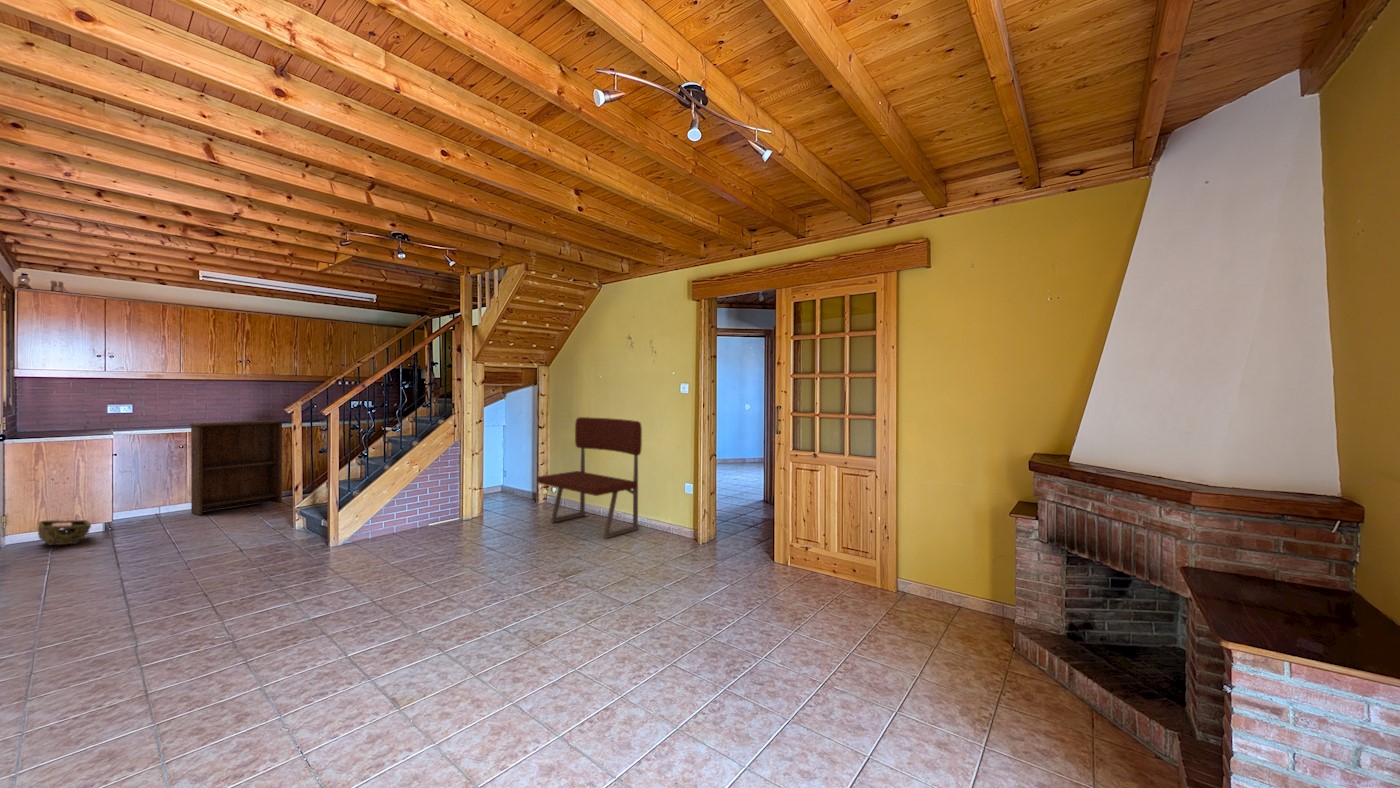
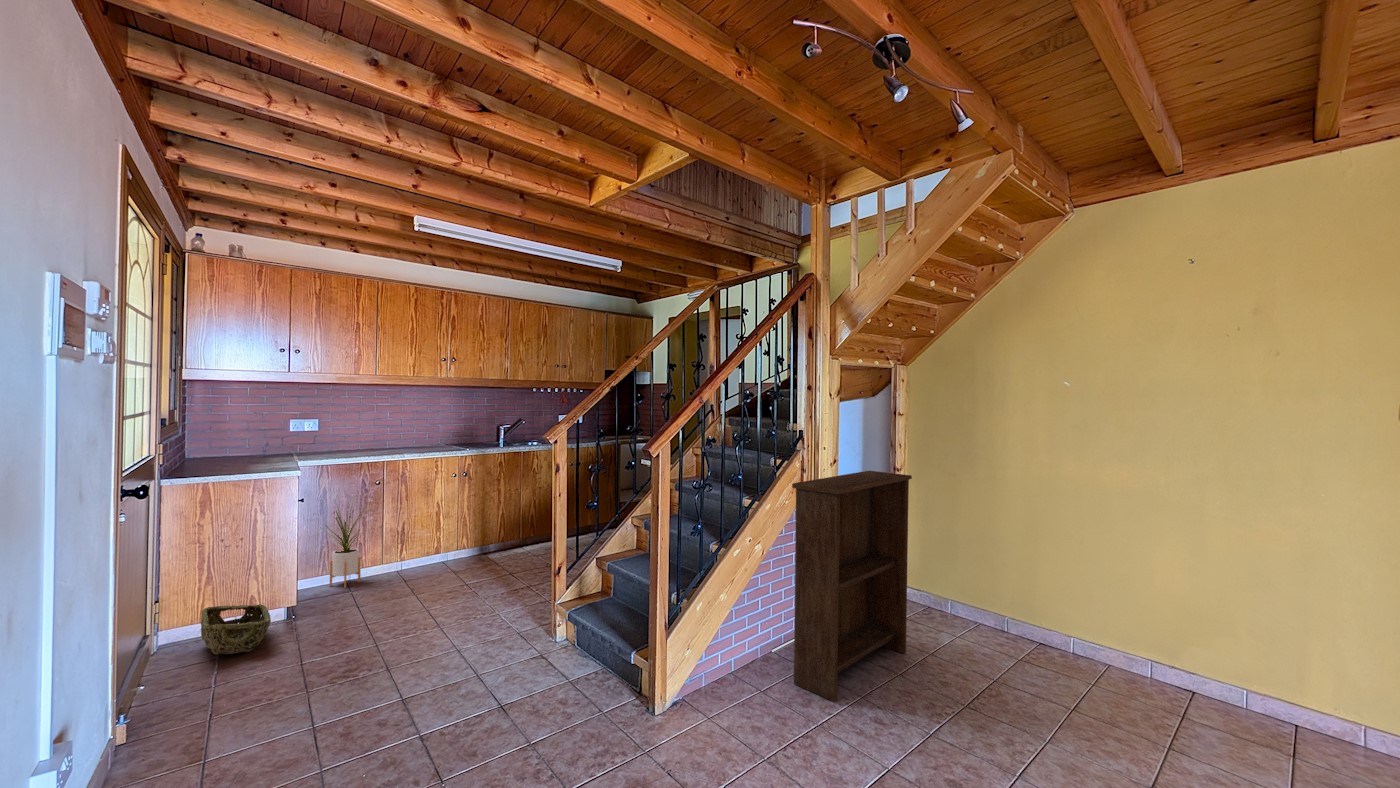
bench: present [537,417,642,538] -> none [973,455,1239,733]
bookshelf: present [189,420,284,516] -> present [792,471,912,701]
house plant: none [132,455,178,517] -> present [321,504,371,588]

